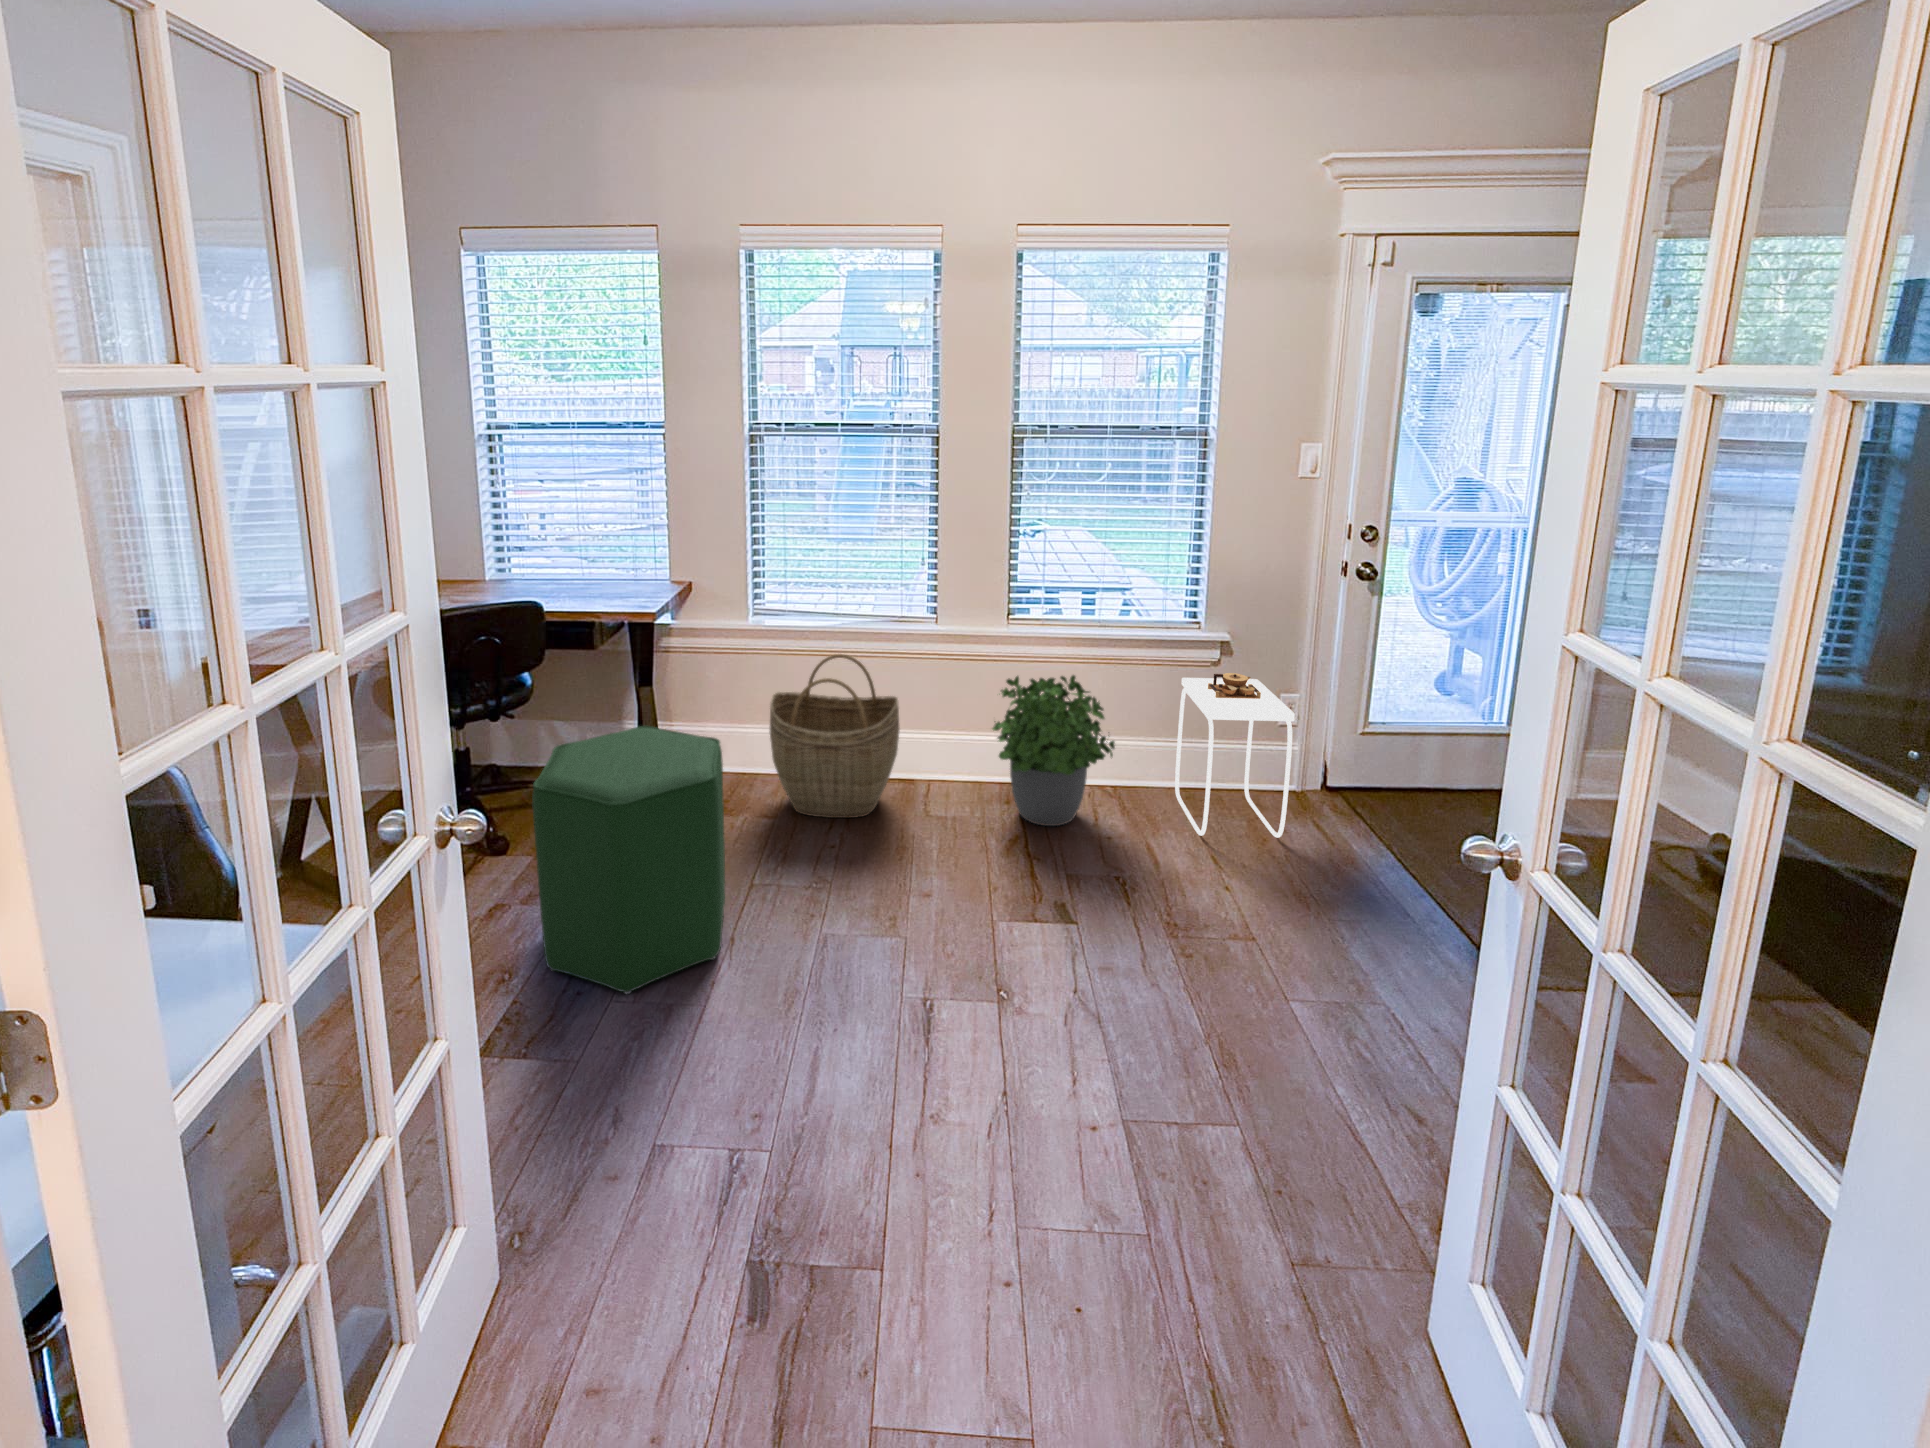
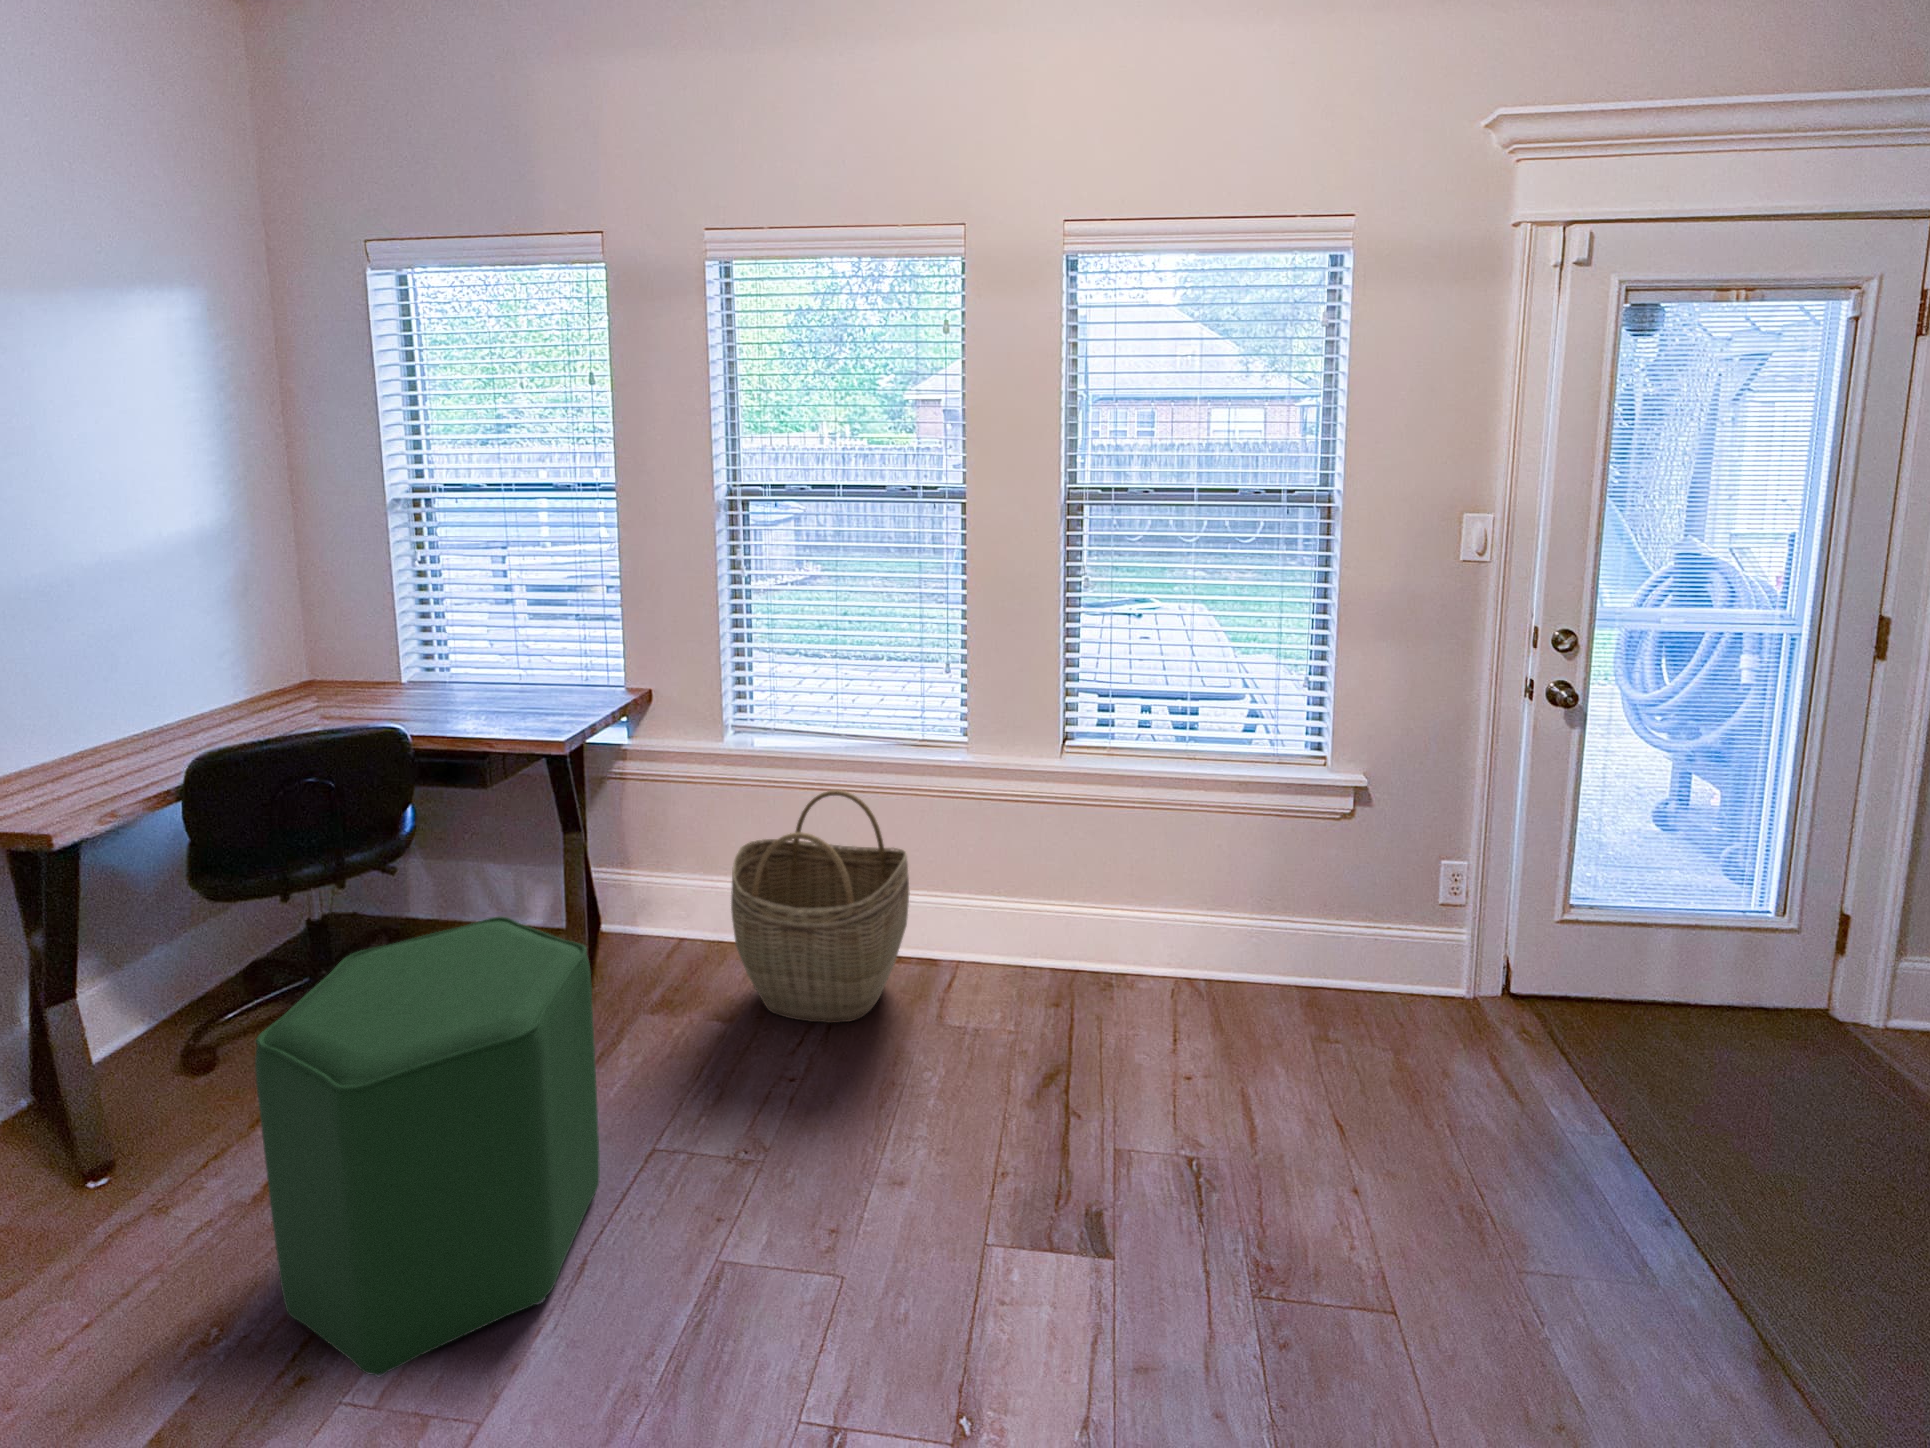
side table: present [1175,673,1295,838] -> none [1293,837,1457,1088]
potted plant: present [992,675,1115,826] -> none [1028,827,1199,1050]

